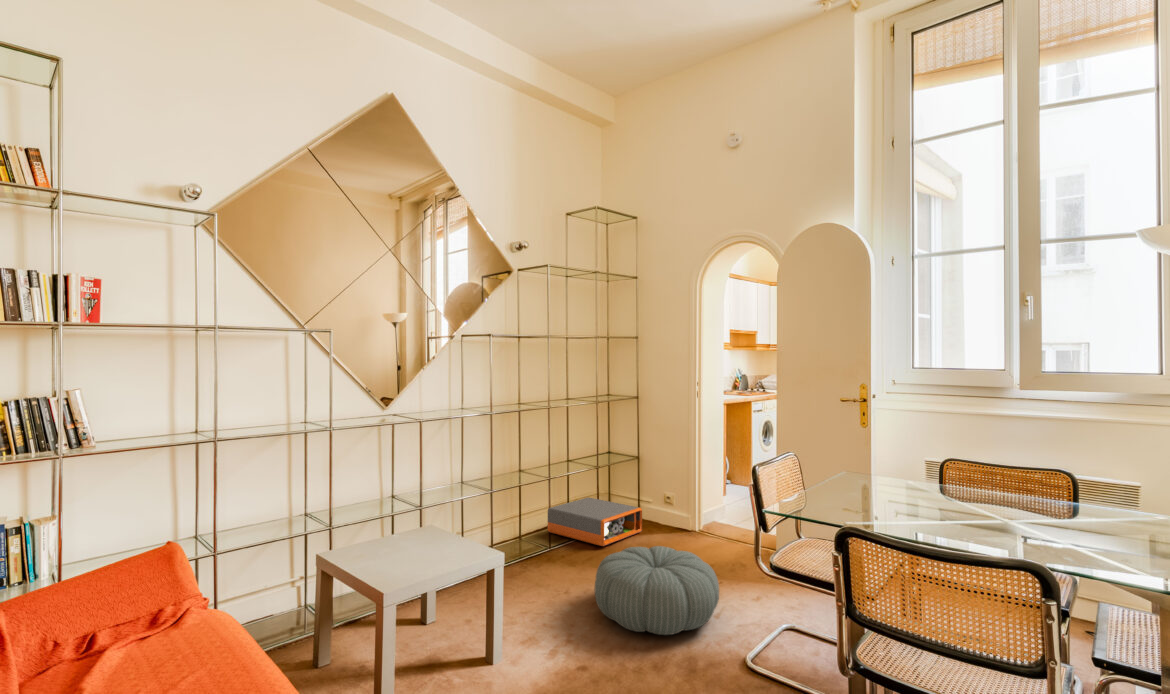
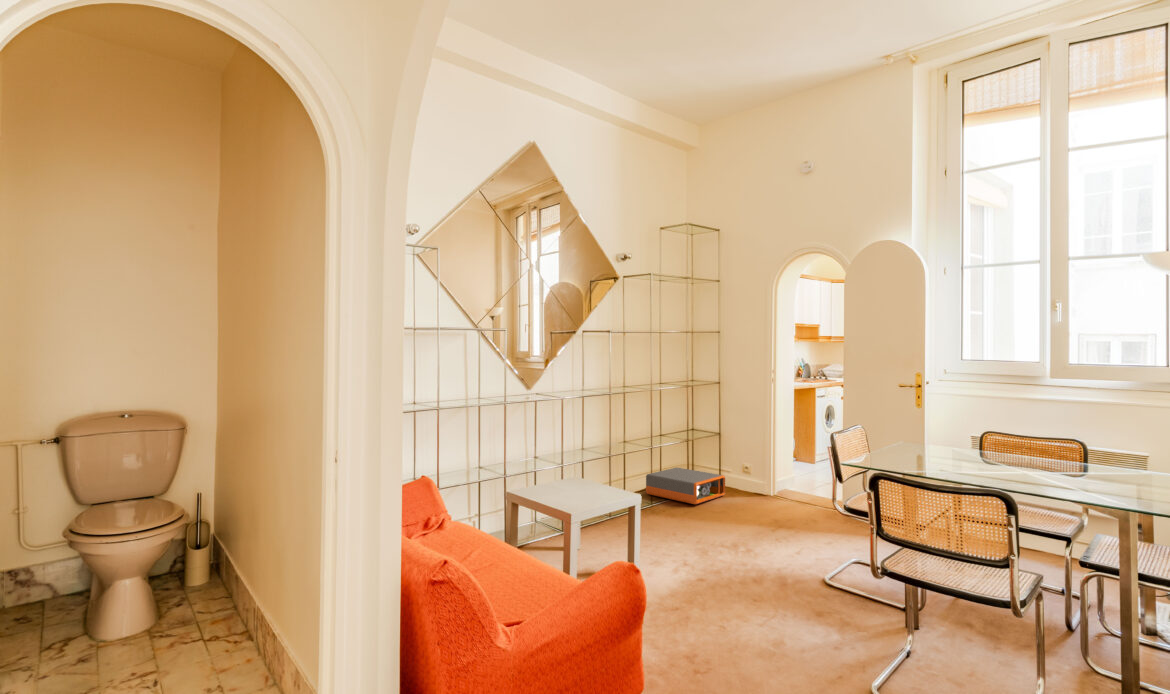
pouf: present [594,546,719,635] -> none [700,500,799,561]

